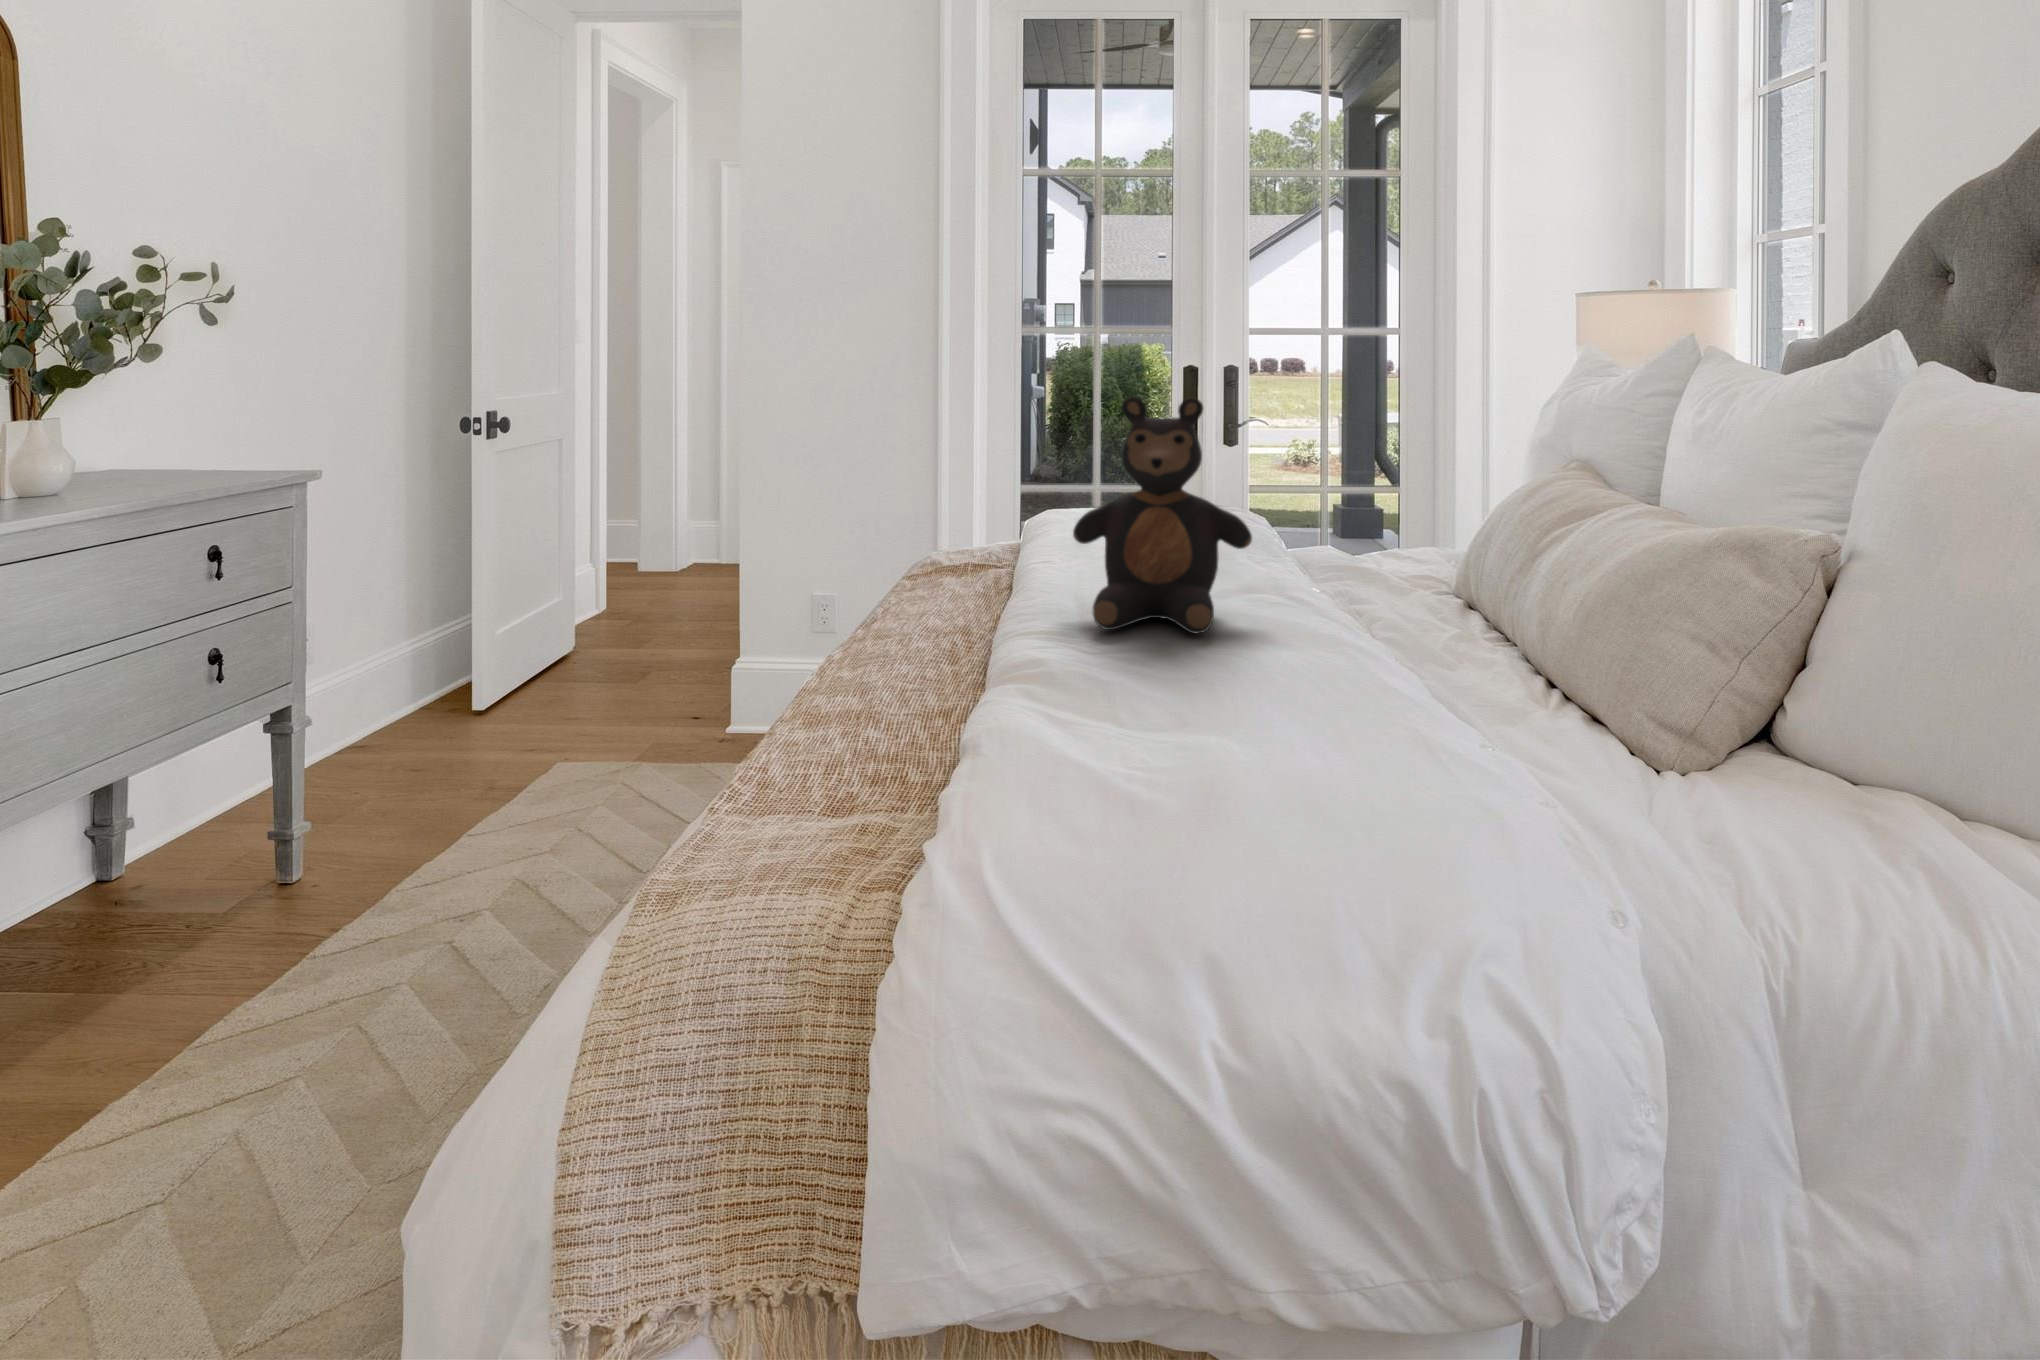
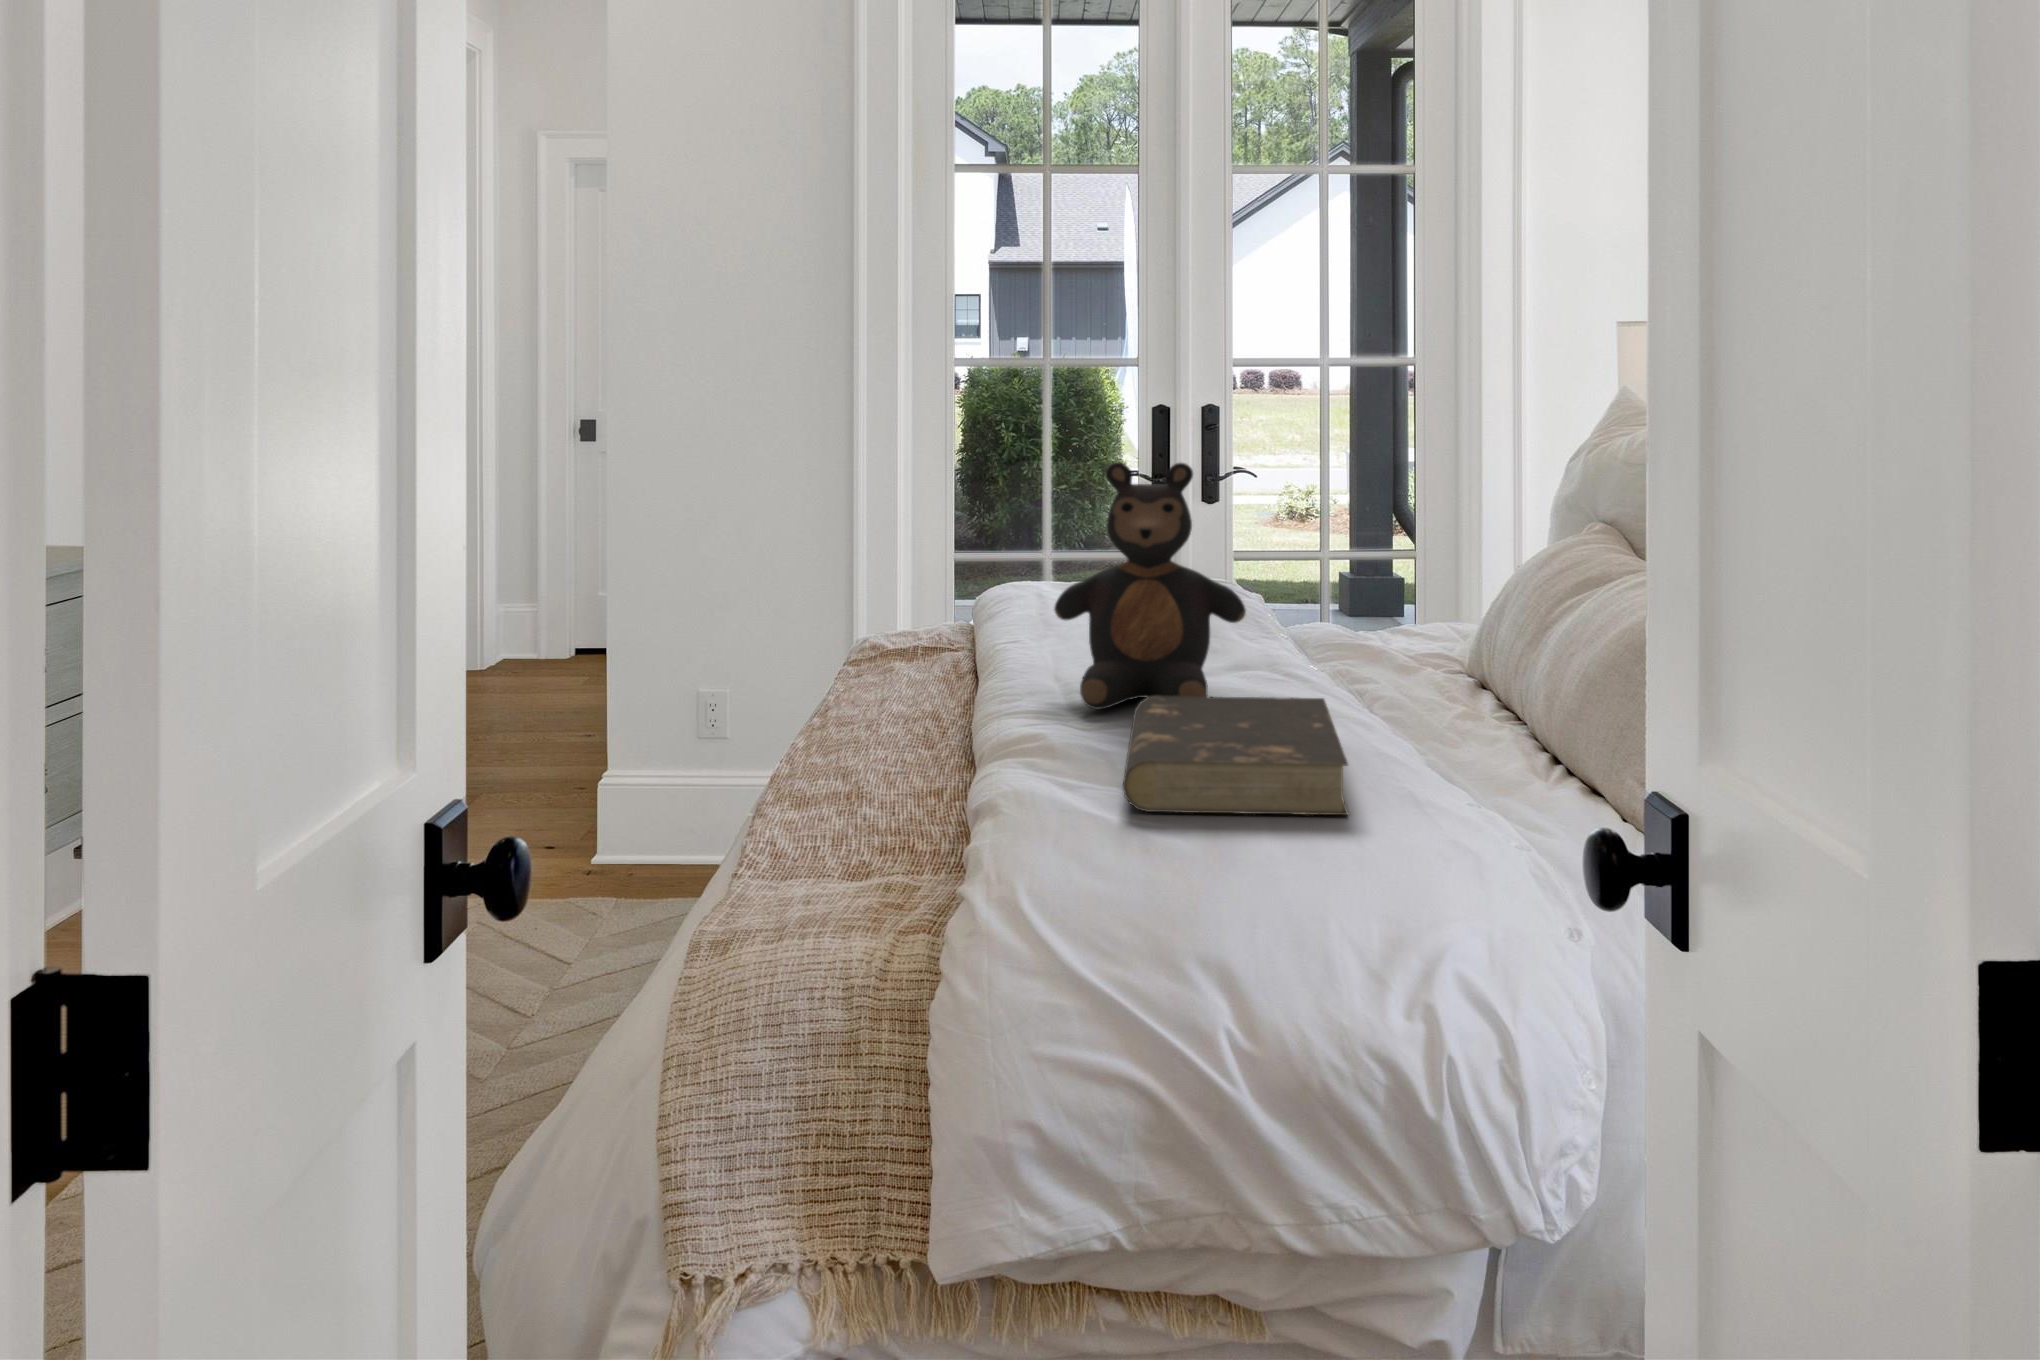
book: none [1115,621,1357,763] -> present [1123,696,1348,815]

